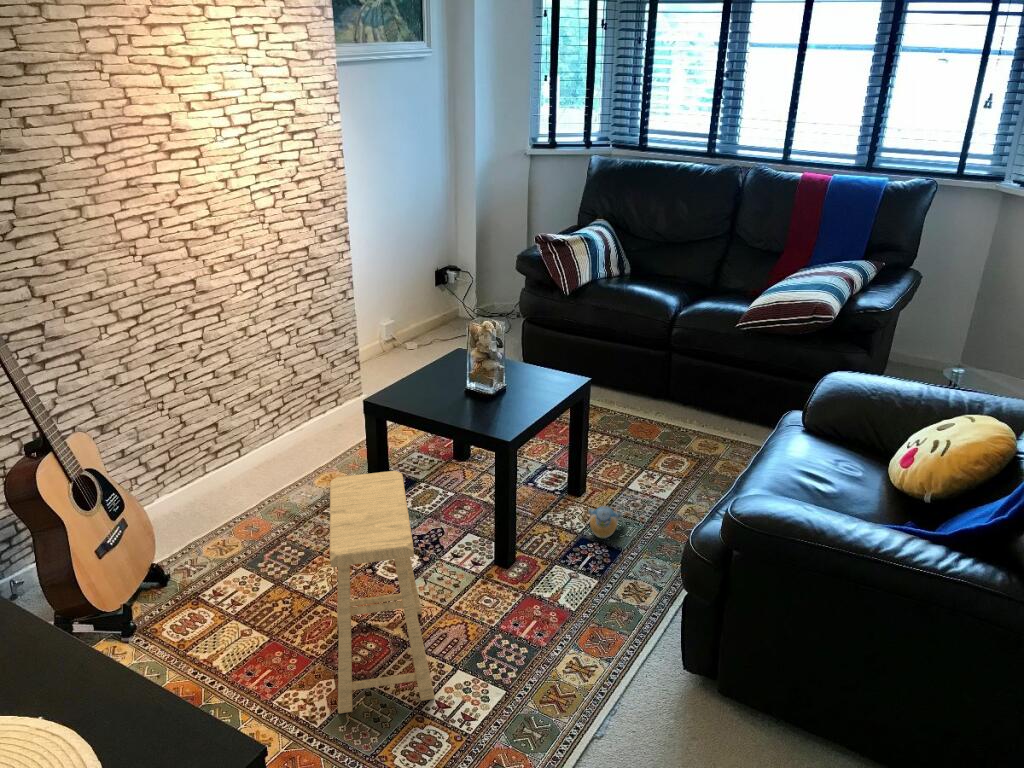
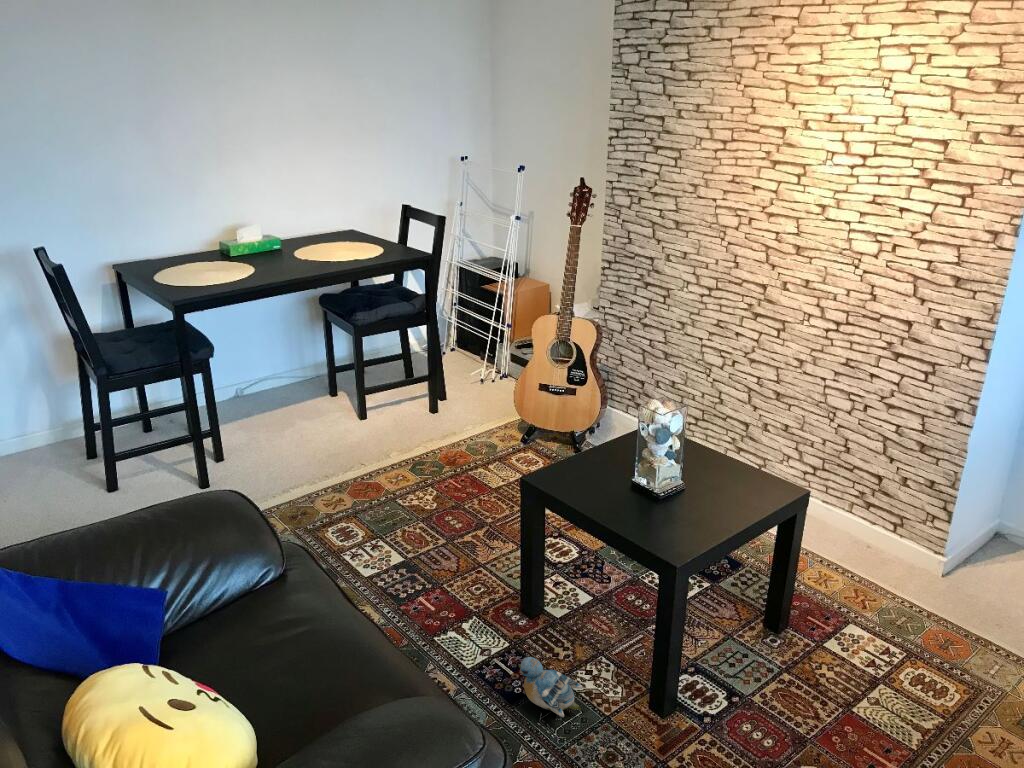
footstool: present [330,471,434,714] -> none [372,397,497,555]

